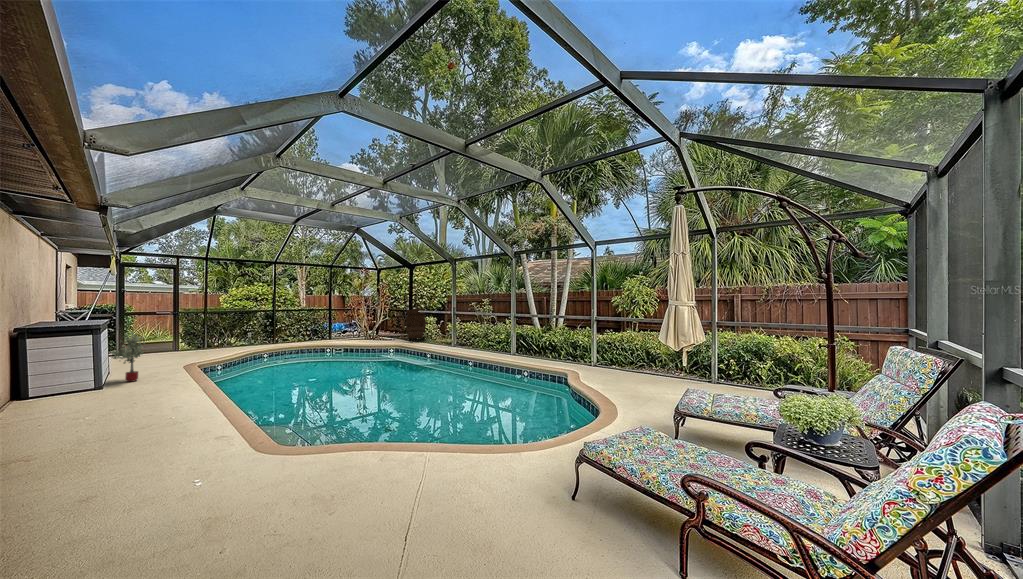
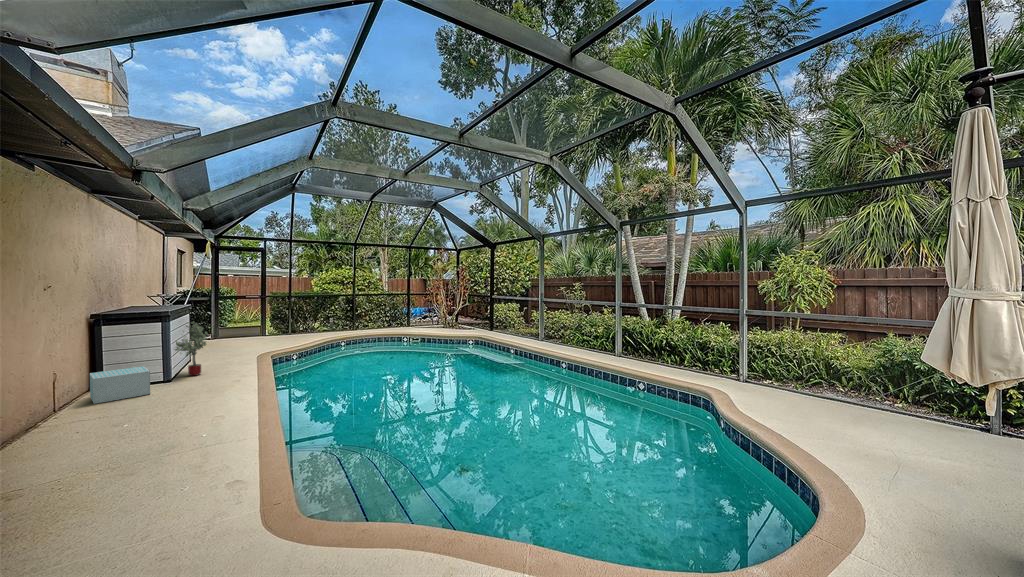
lounge chair: present [403,309,428,342] -> none [484,294,512,332]
storage box: none [38,371,101,403] -> present [90,366,150,404]

